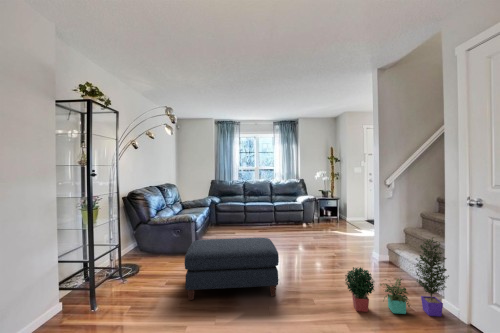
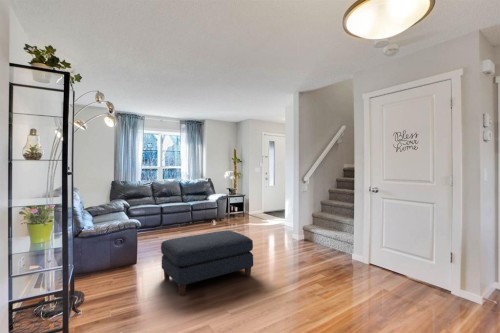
potted plant: present [345,237,449,316] -> none [301,214,359,272]

